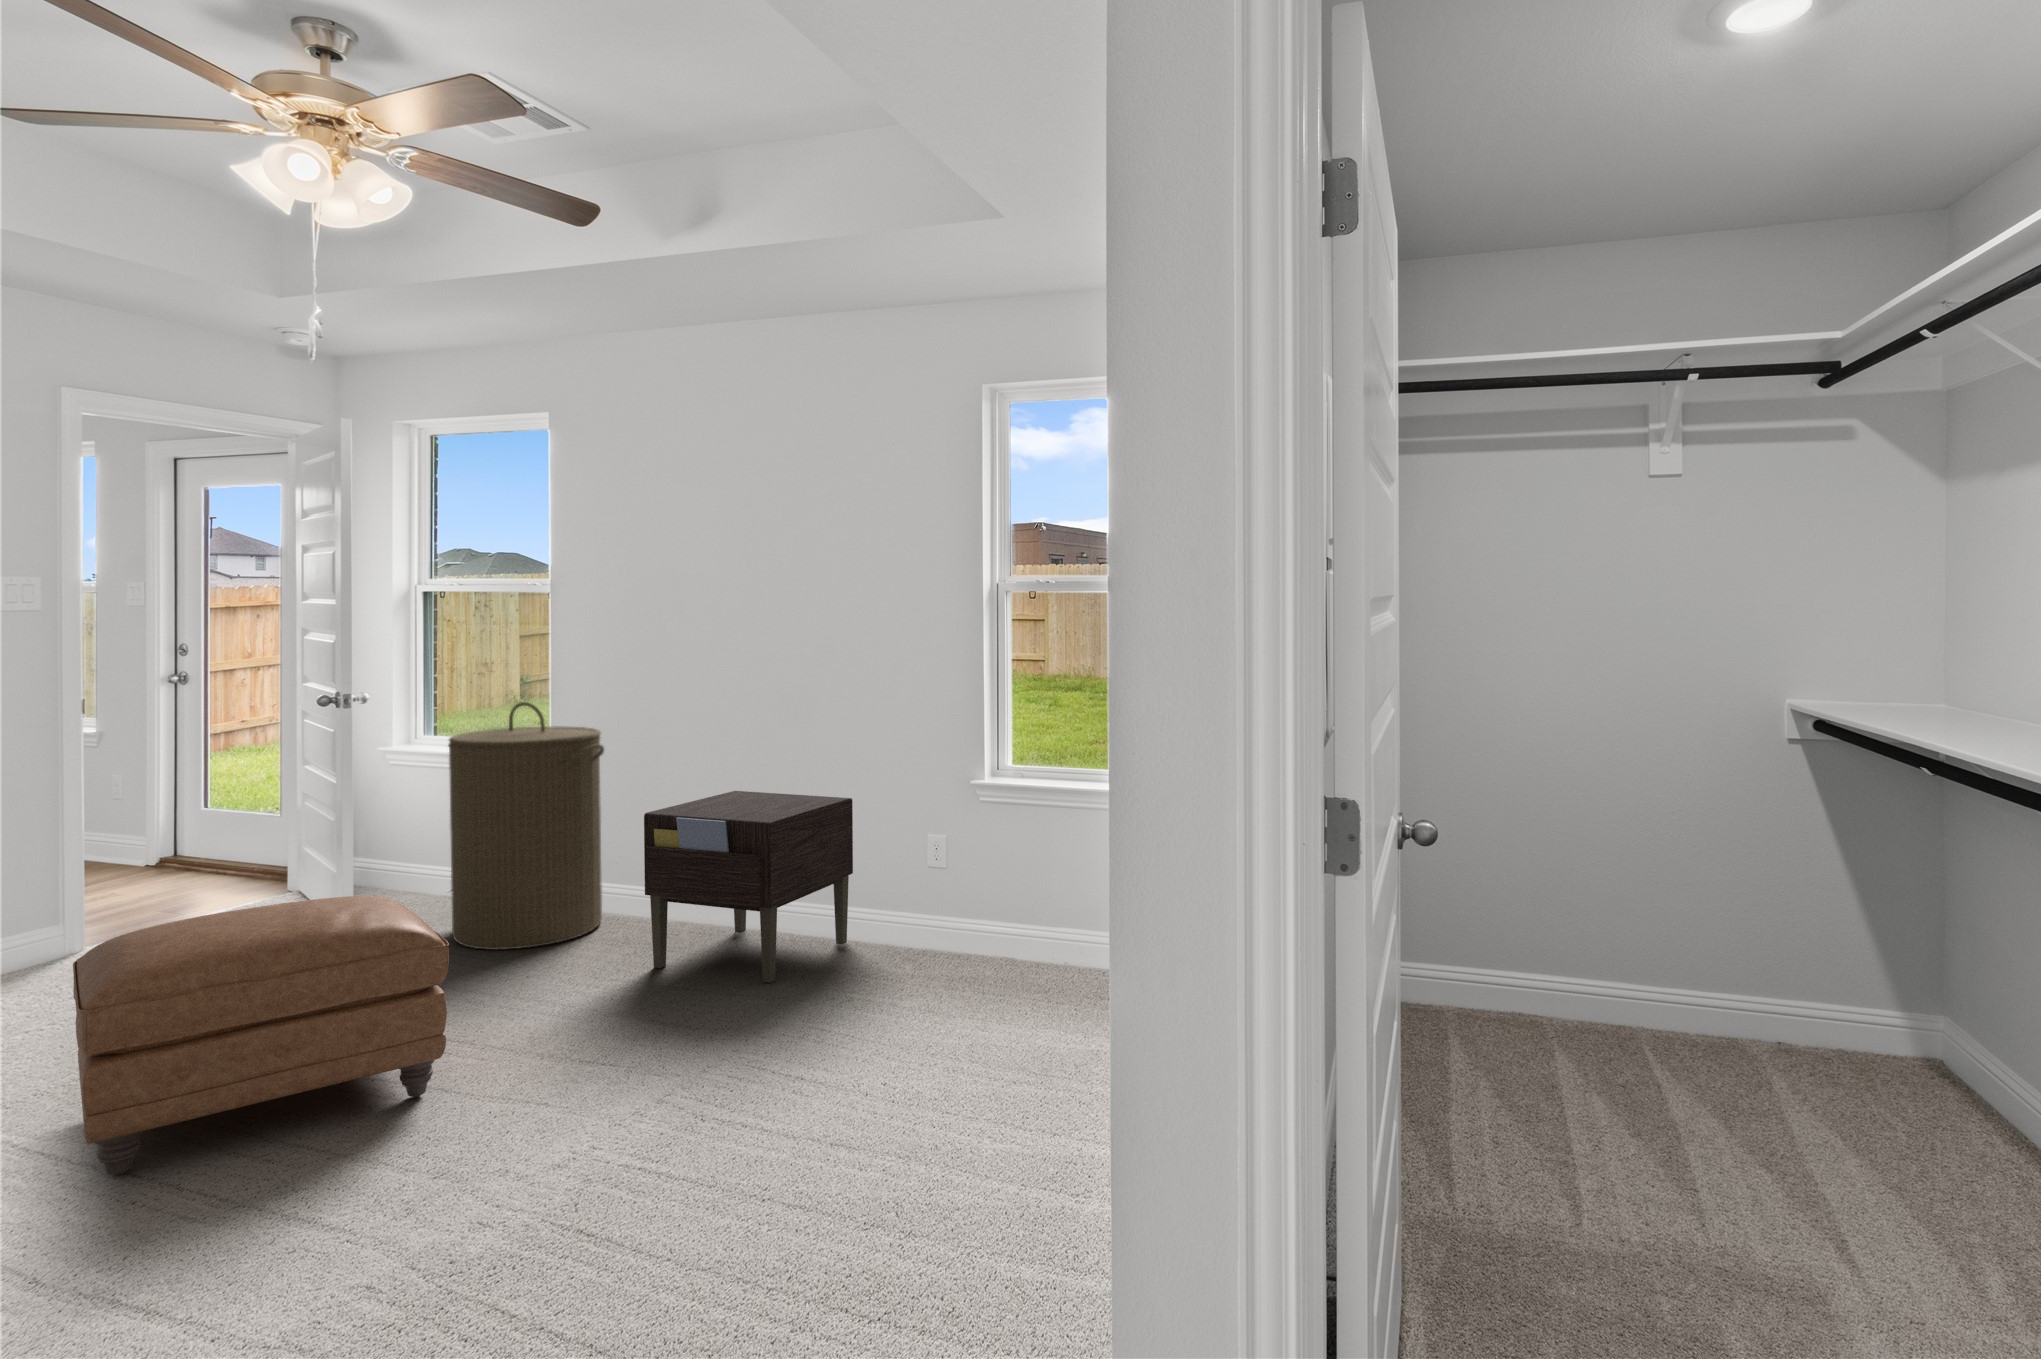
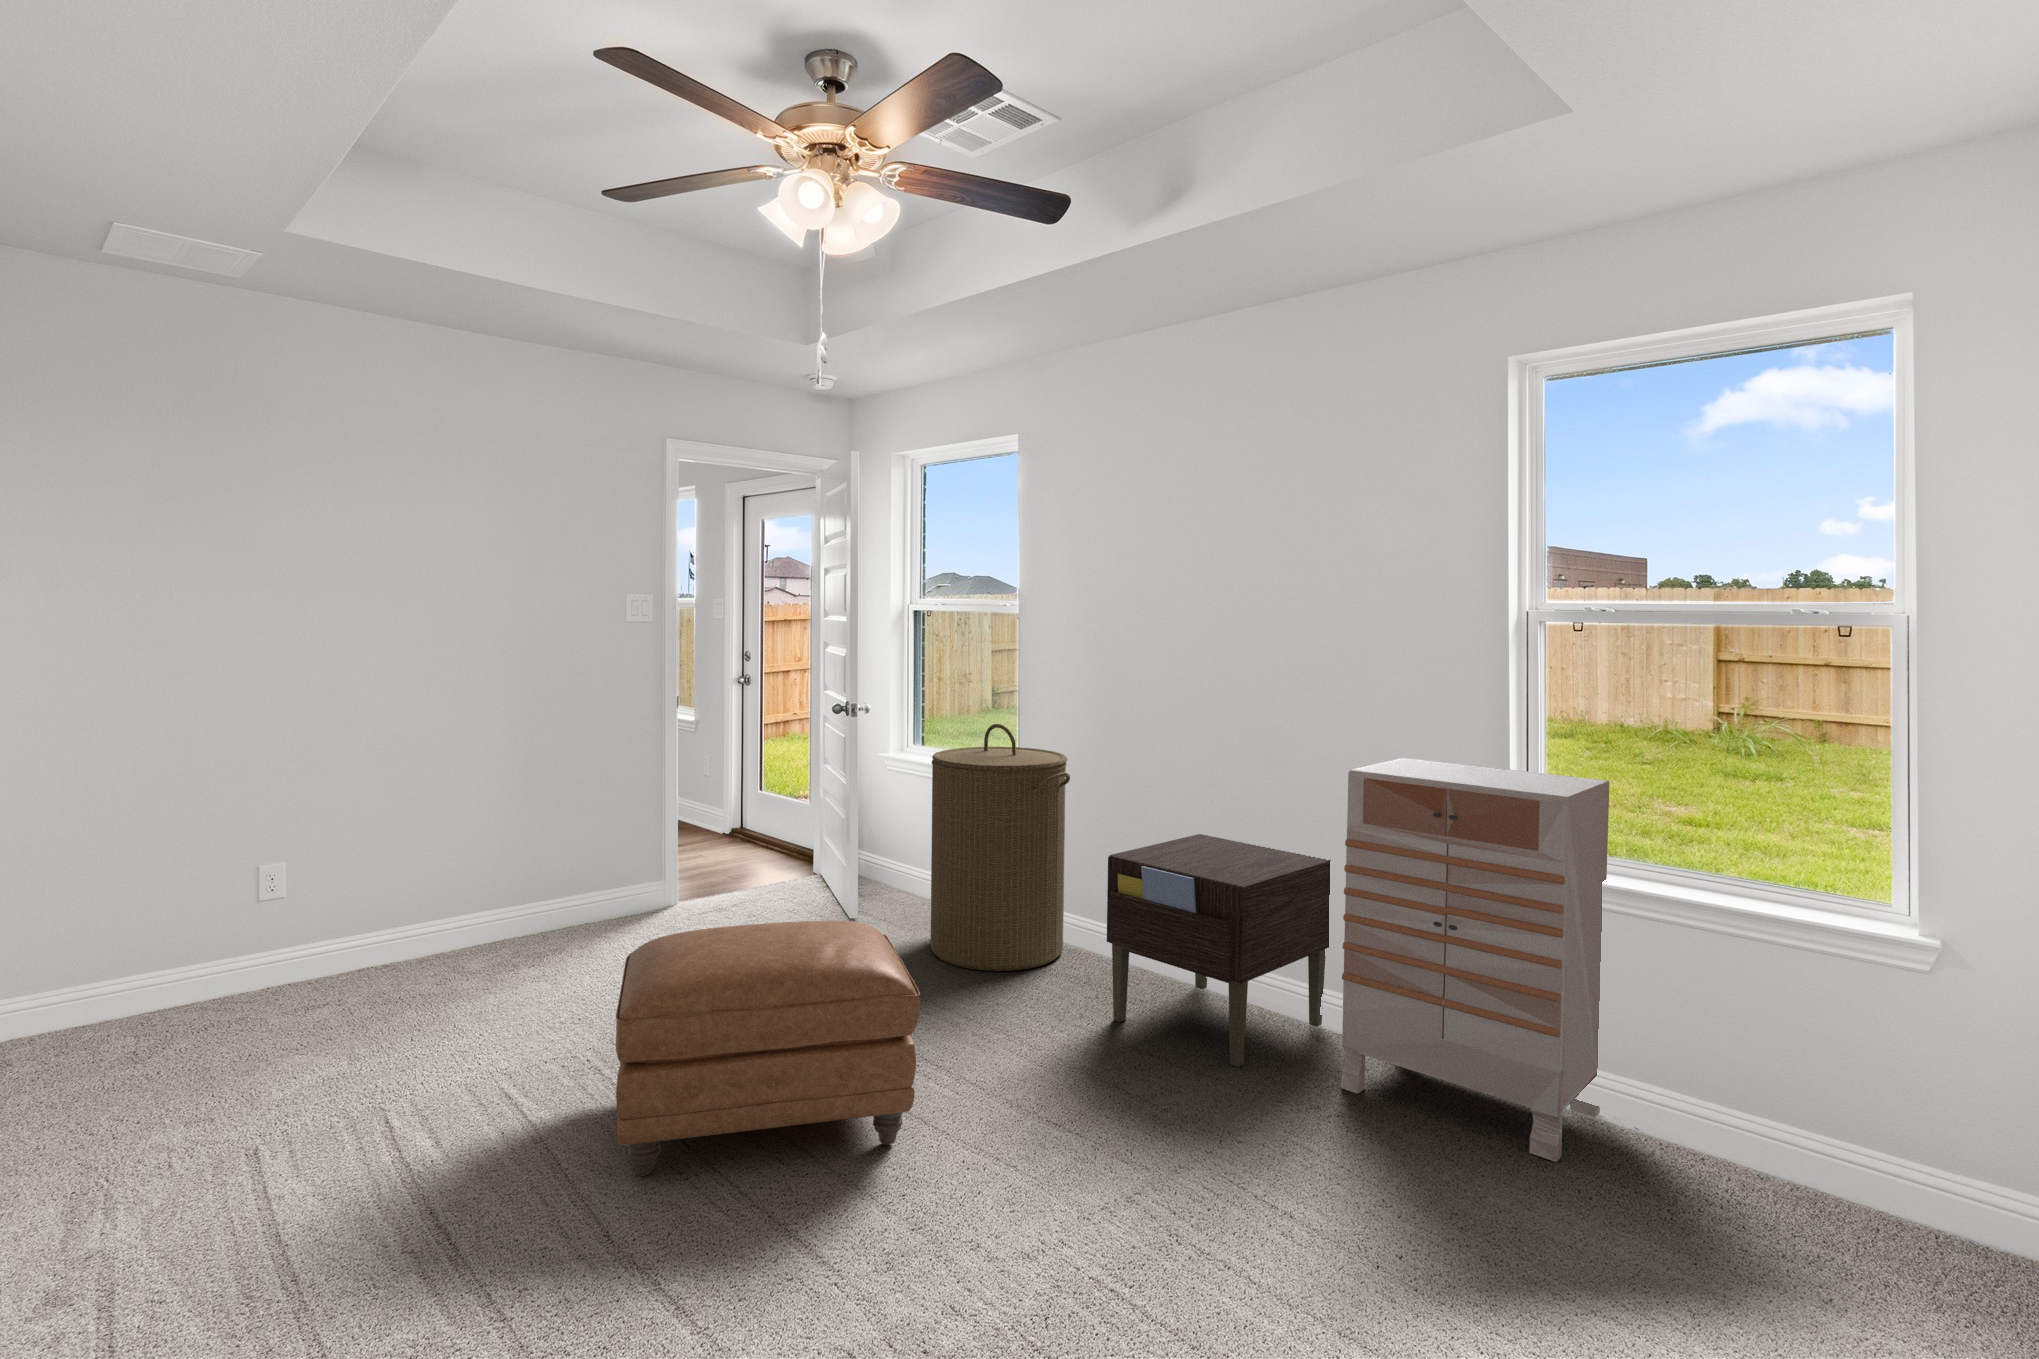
dresser: none [855,704,1052,1000] -> present [1341,758,1609,1162]

